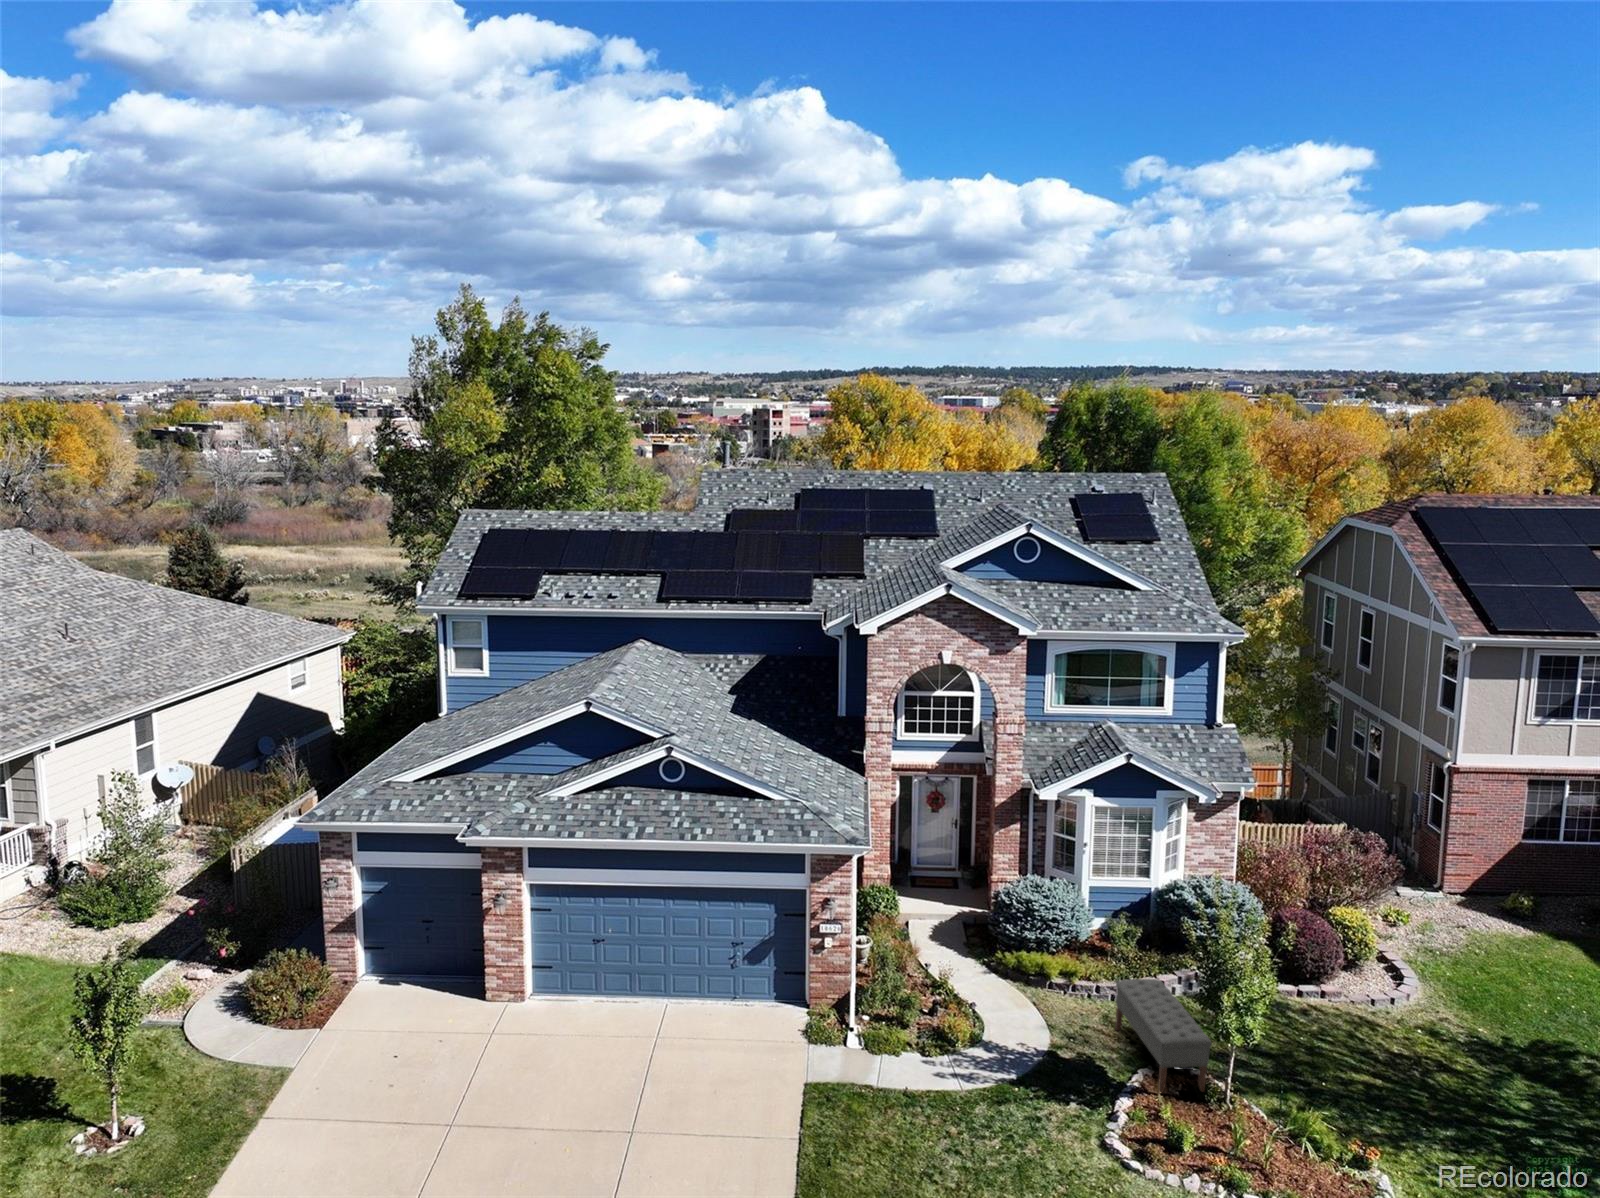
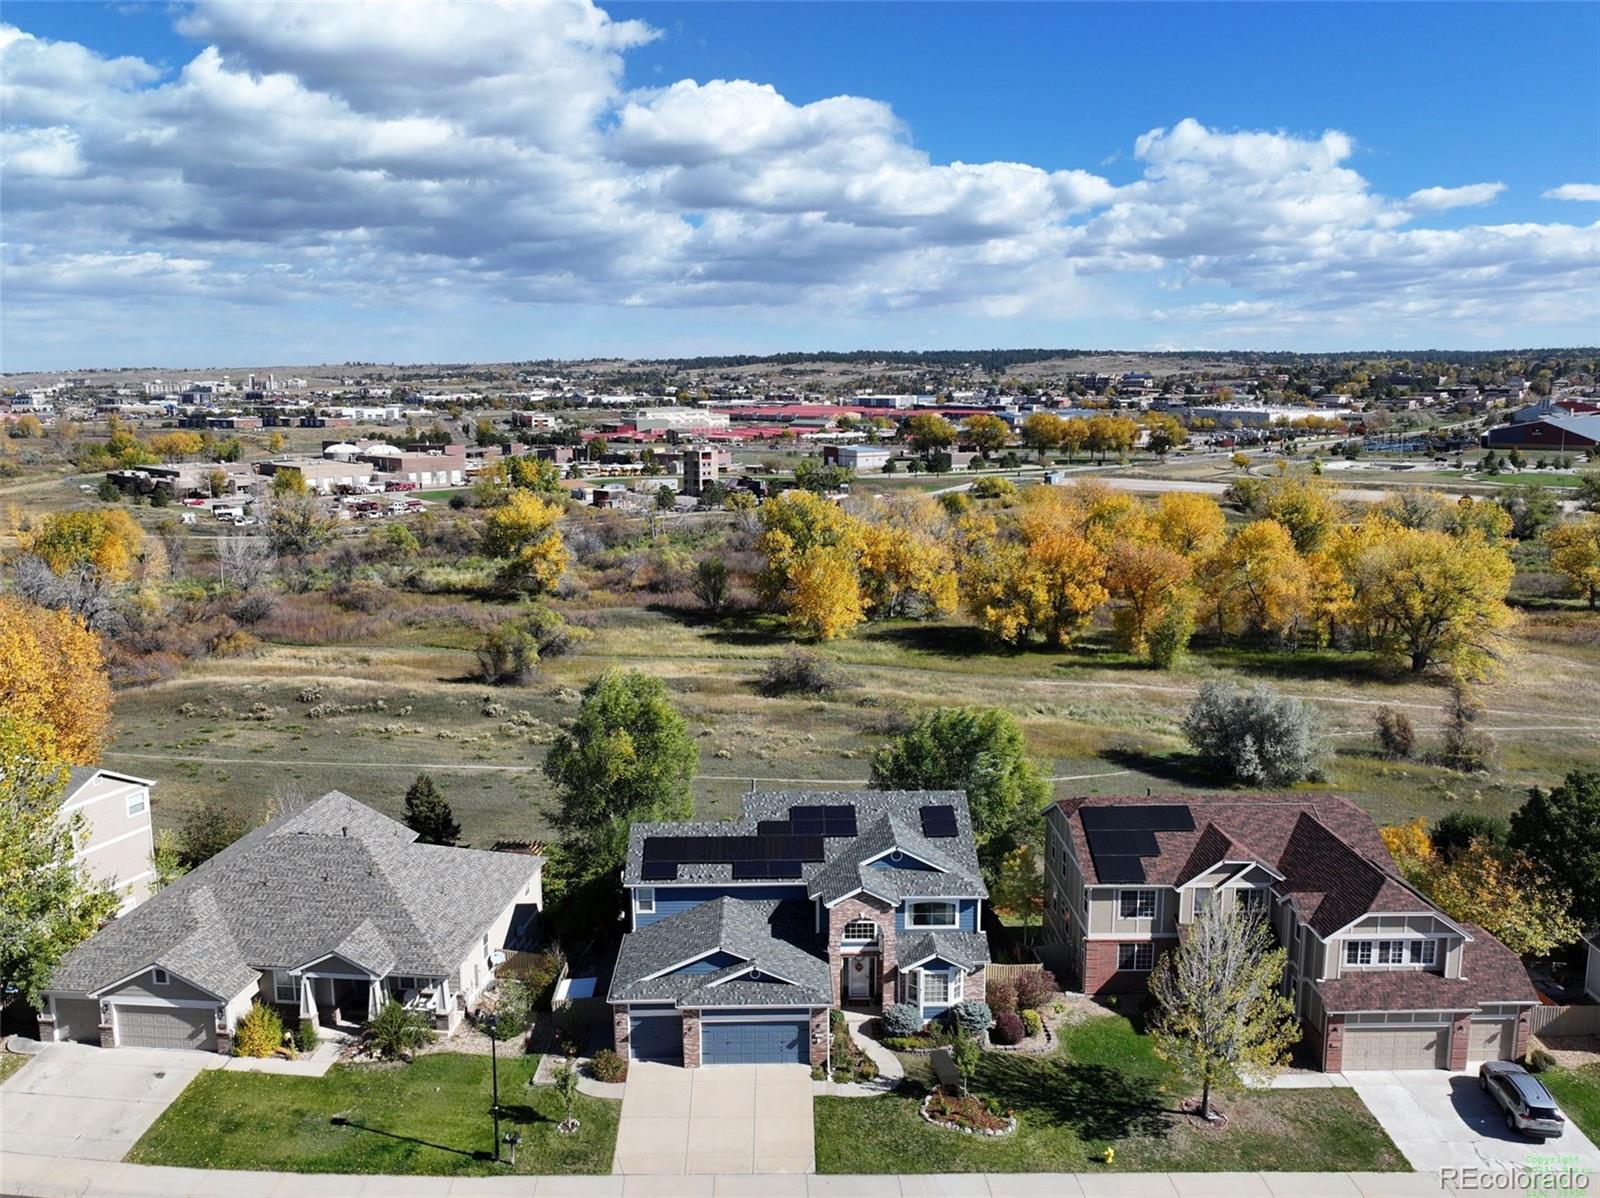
potted tree: none [95,851,164,936] -> present [516,1012,537,1046]

